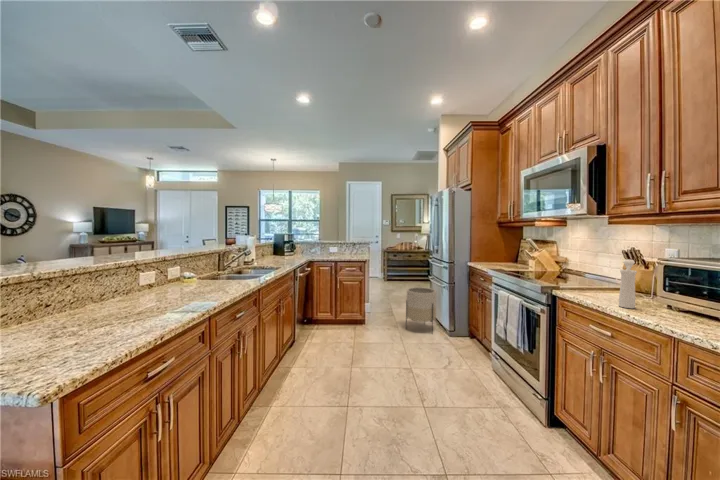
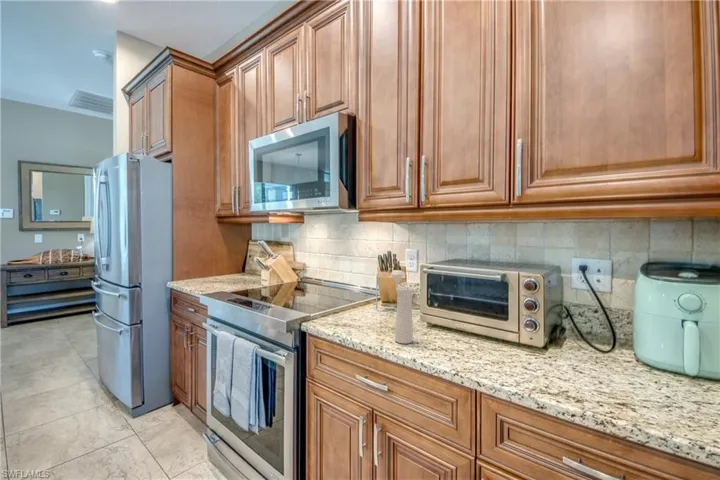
planter: present [406,287,436,331] -> none [27,336,106,436]

